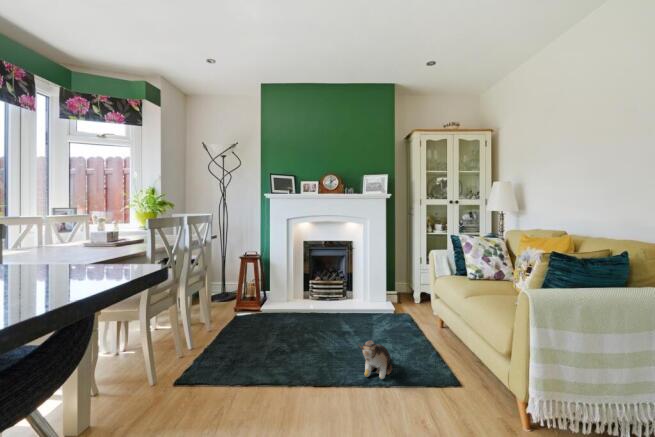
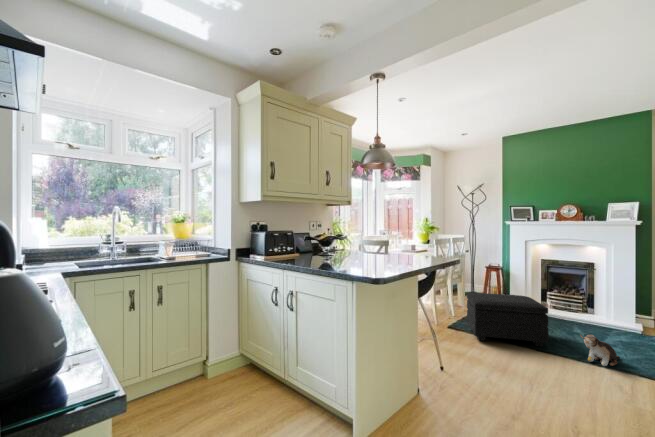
footstool: none [208,296,320,390] -> present [467,293,549,347]

